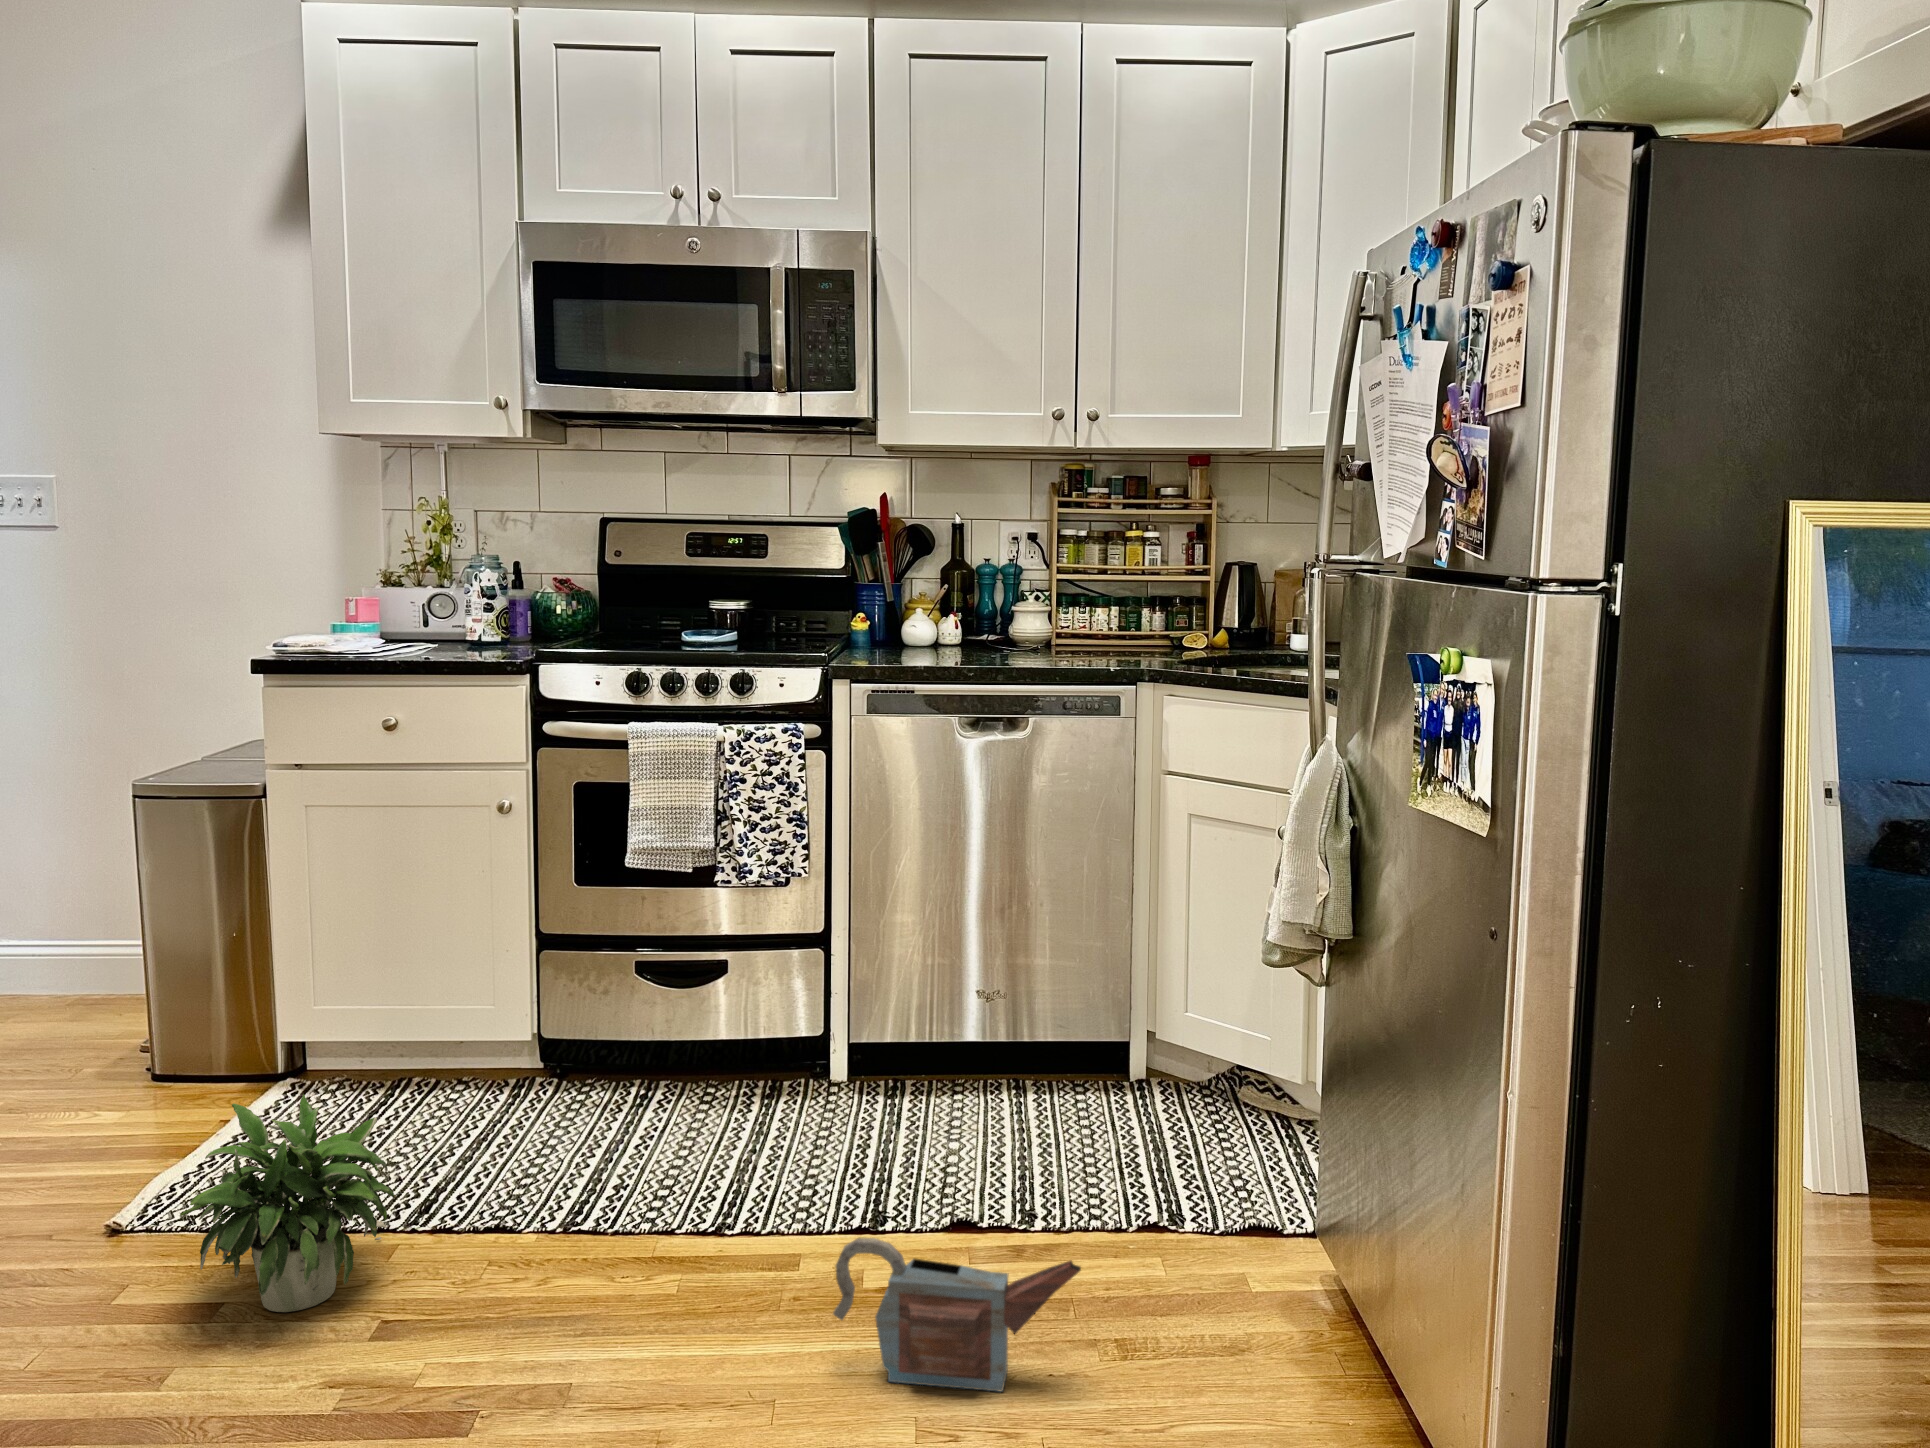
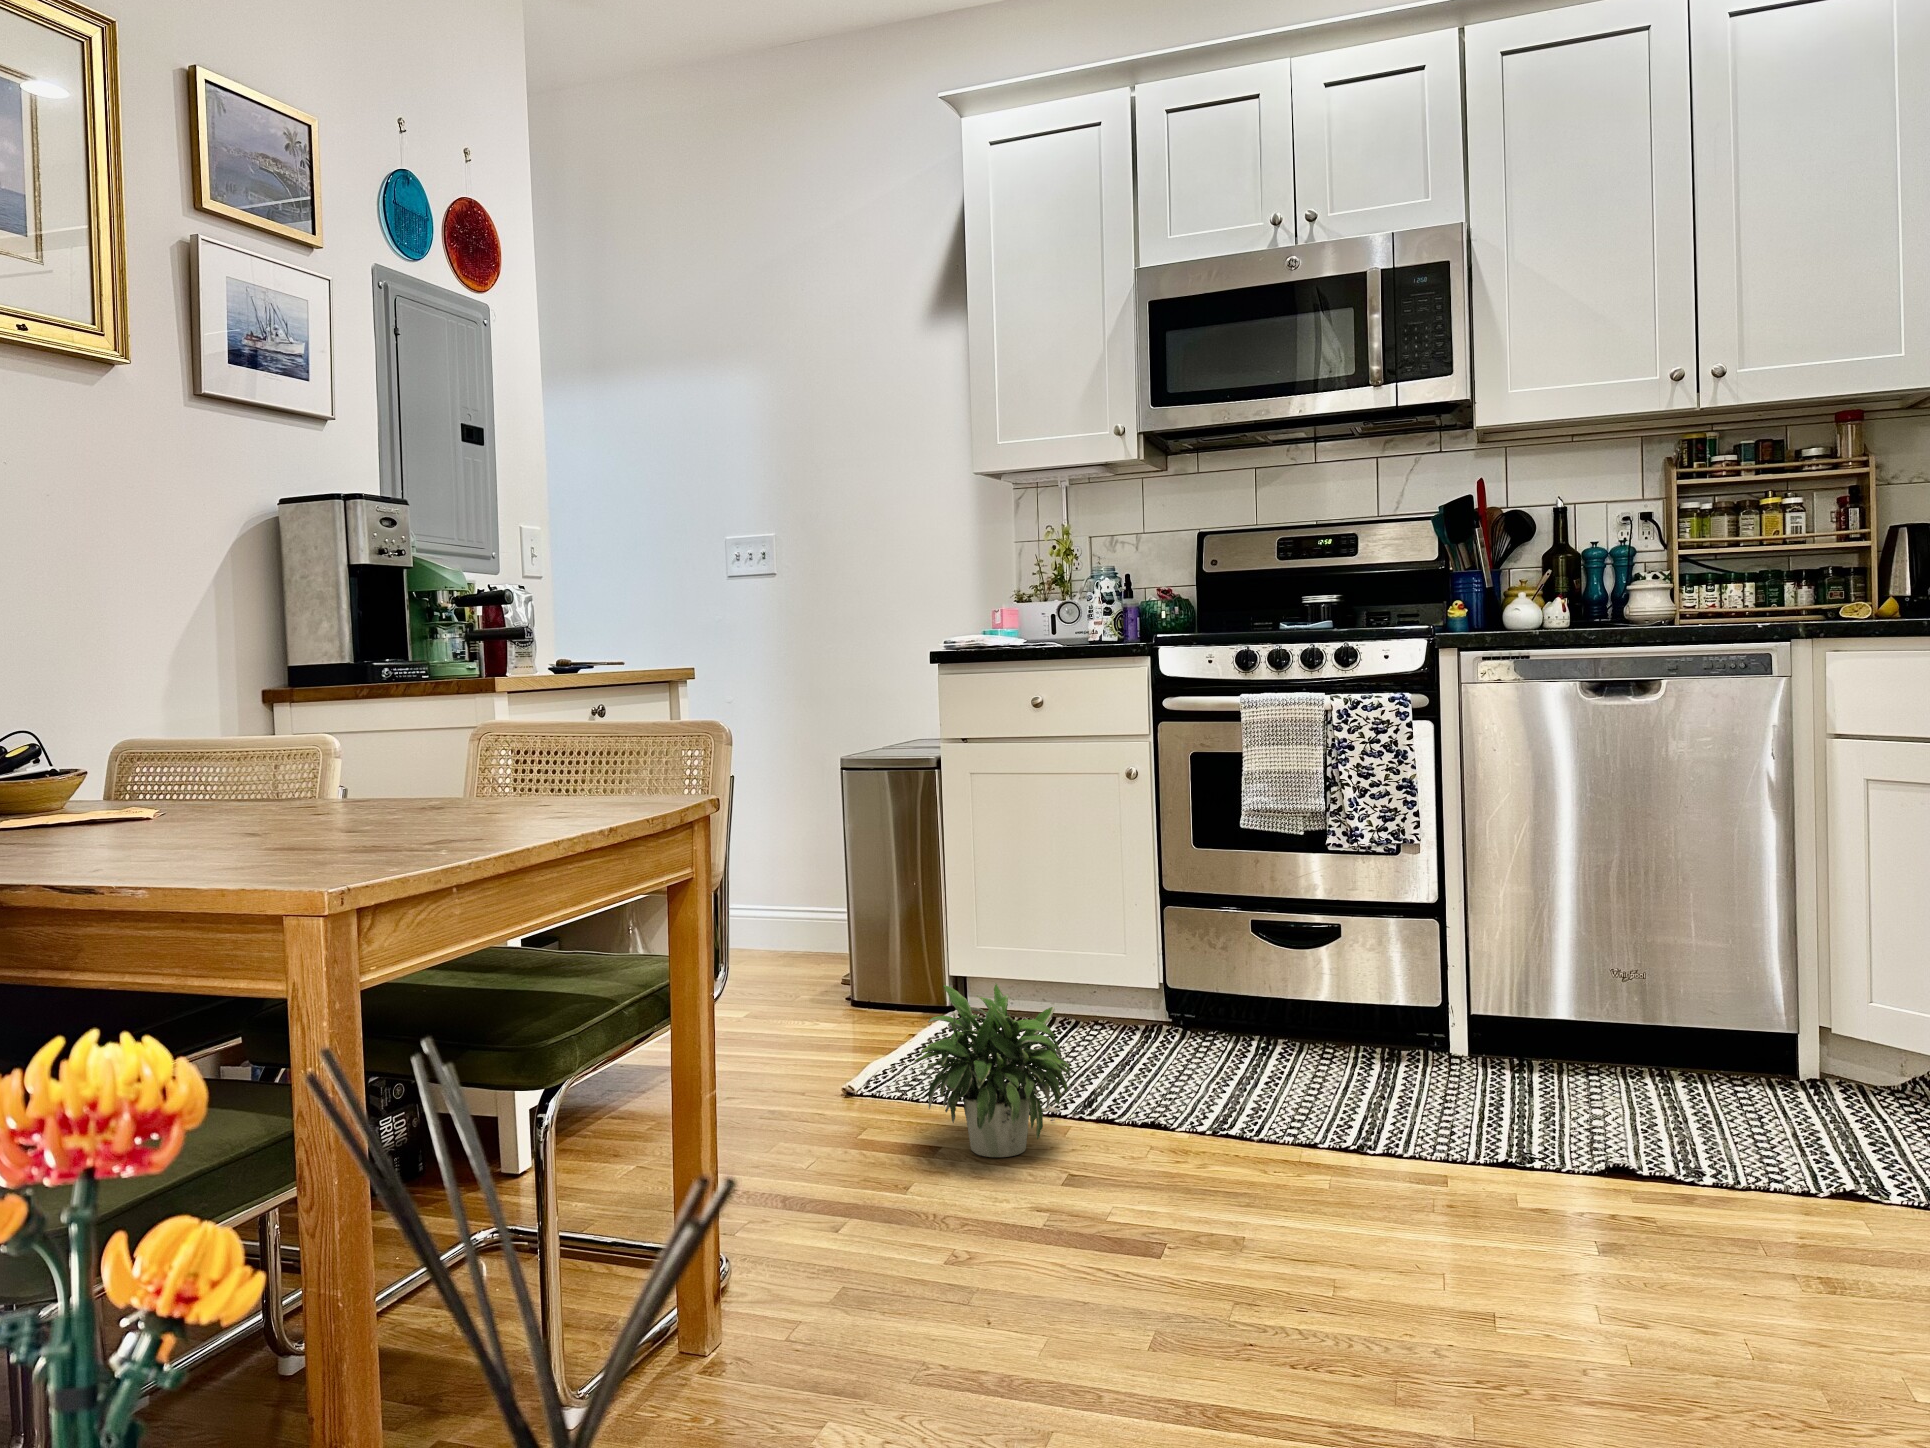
watering can: present [833,1238,1081,1392] -> none [1494,1128,1774,1300]

